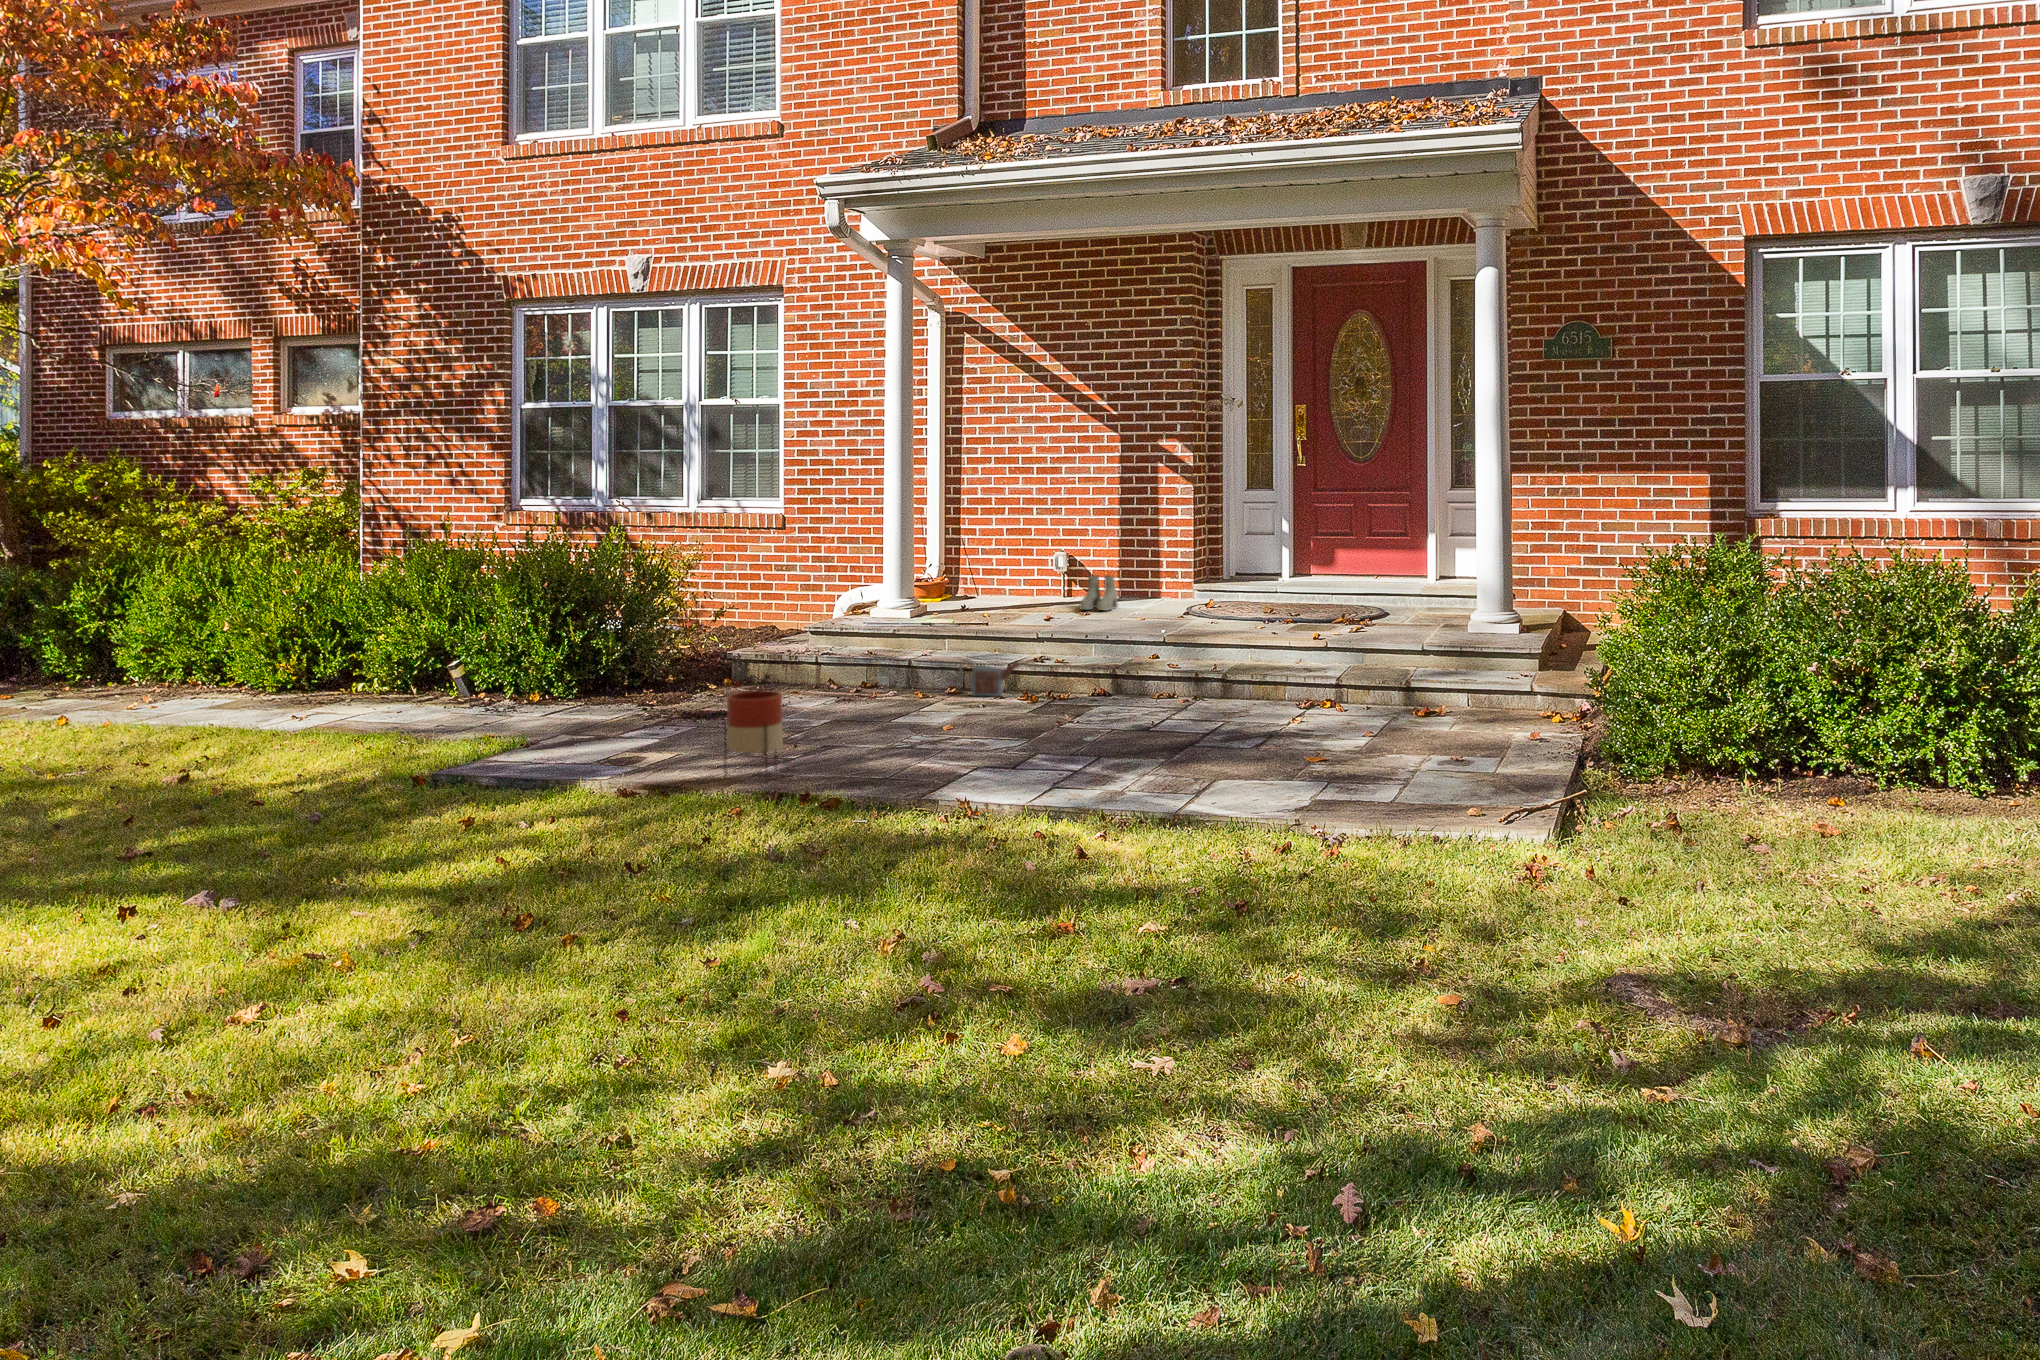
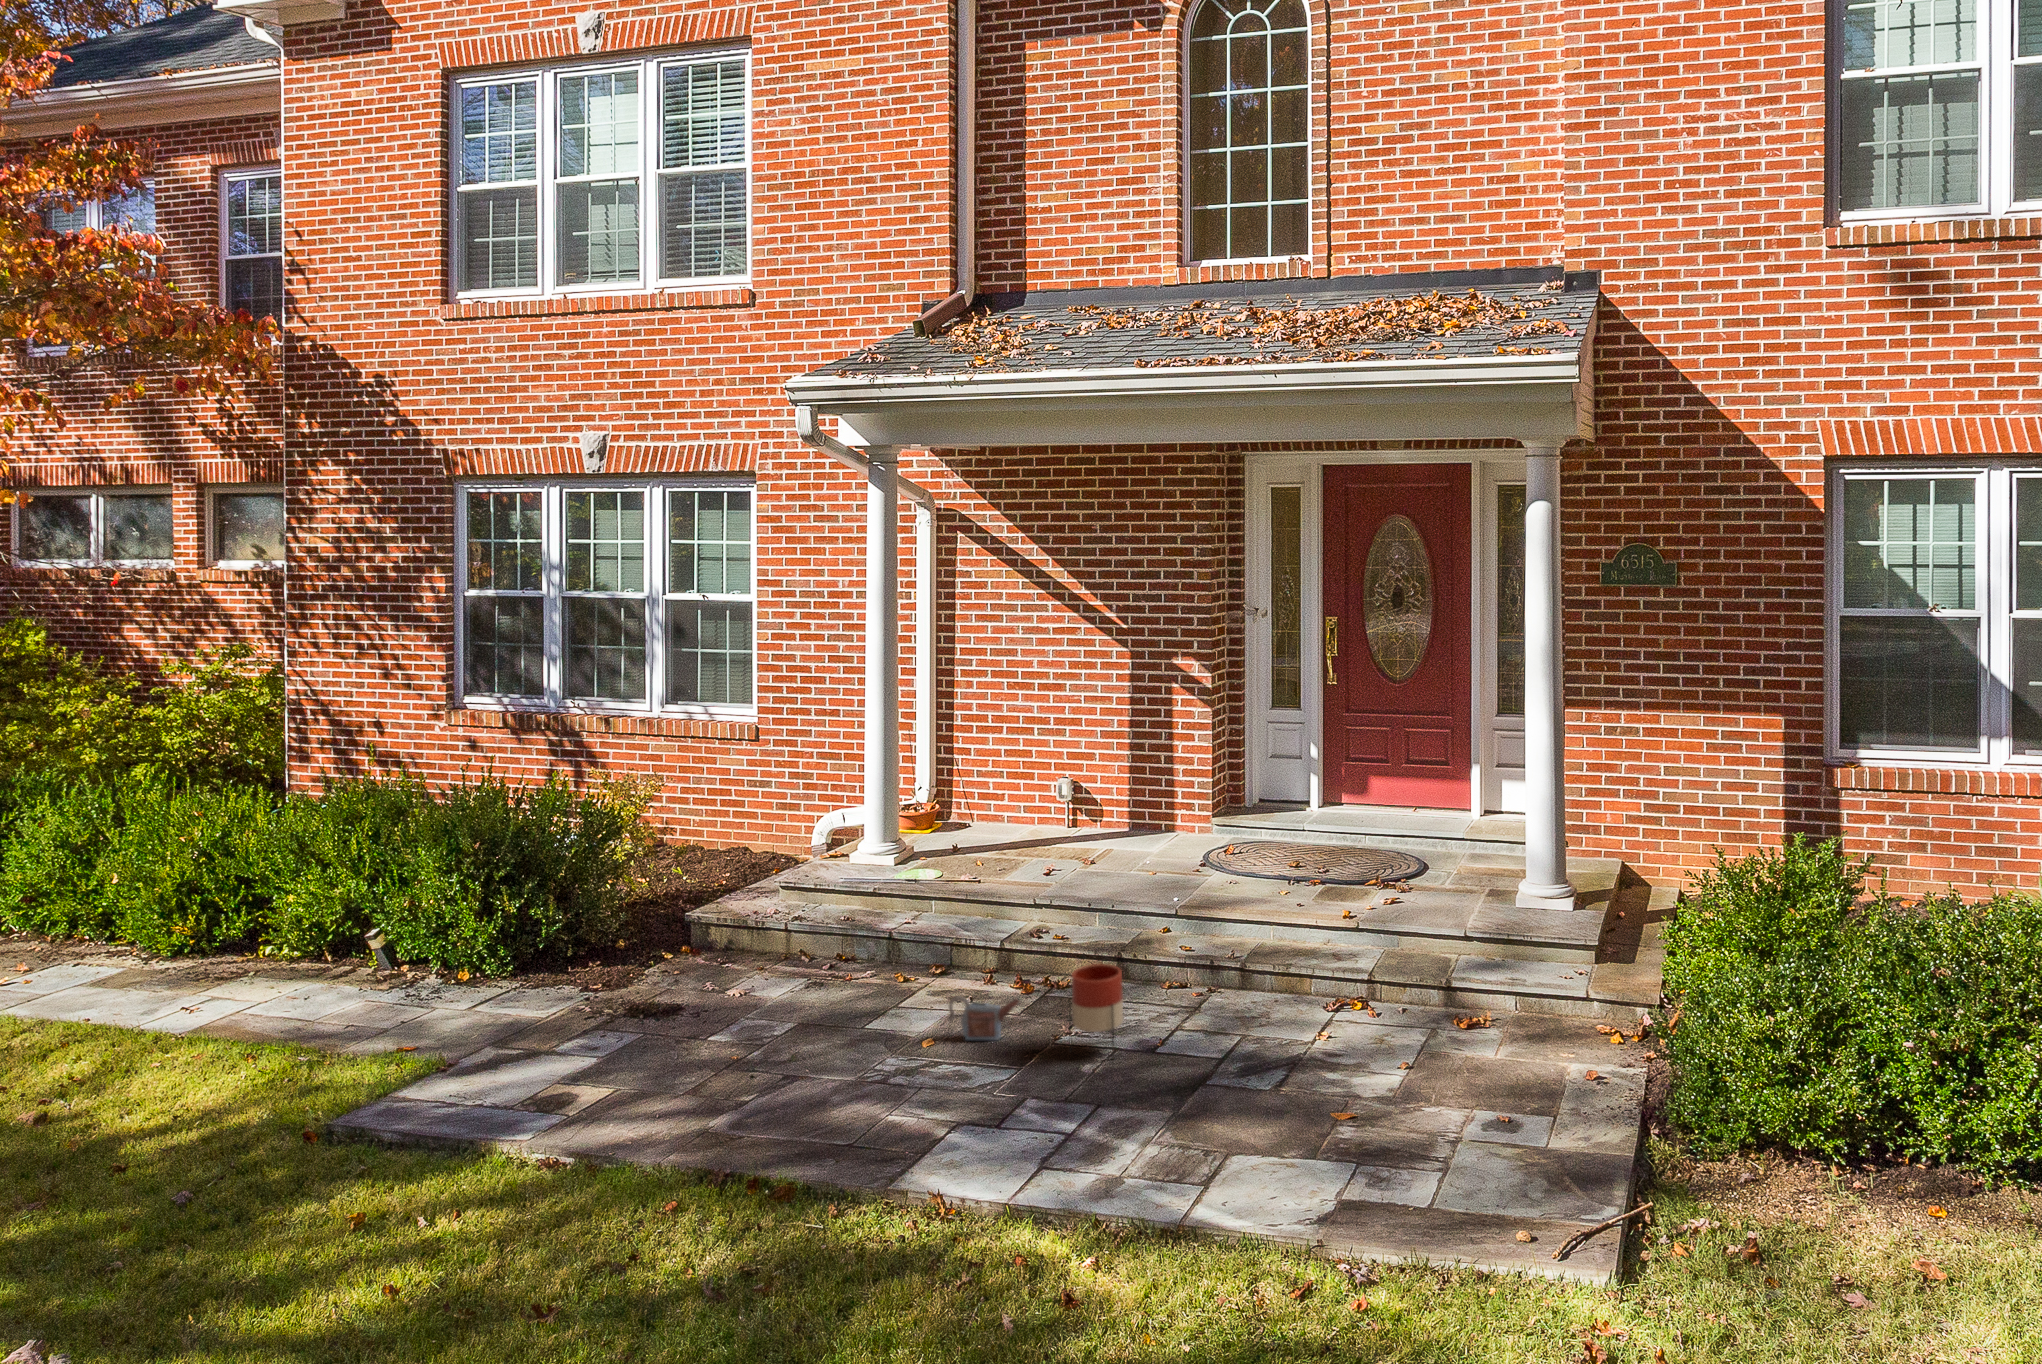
boots: present [1079,575,1118,610] -> none [1090,832,1133,878]
planter: present [724,690,783,777] -> present [1069,964,1123,1051]

